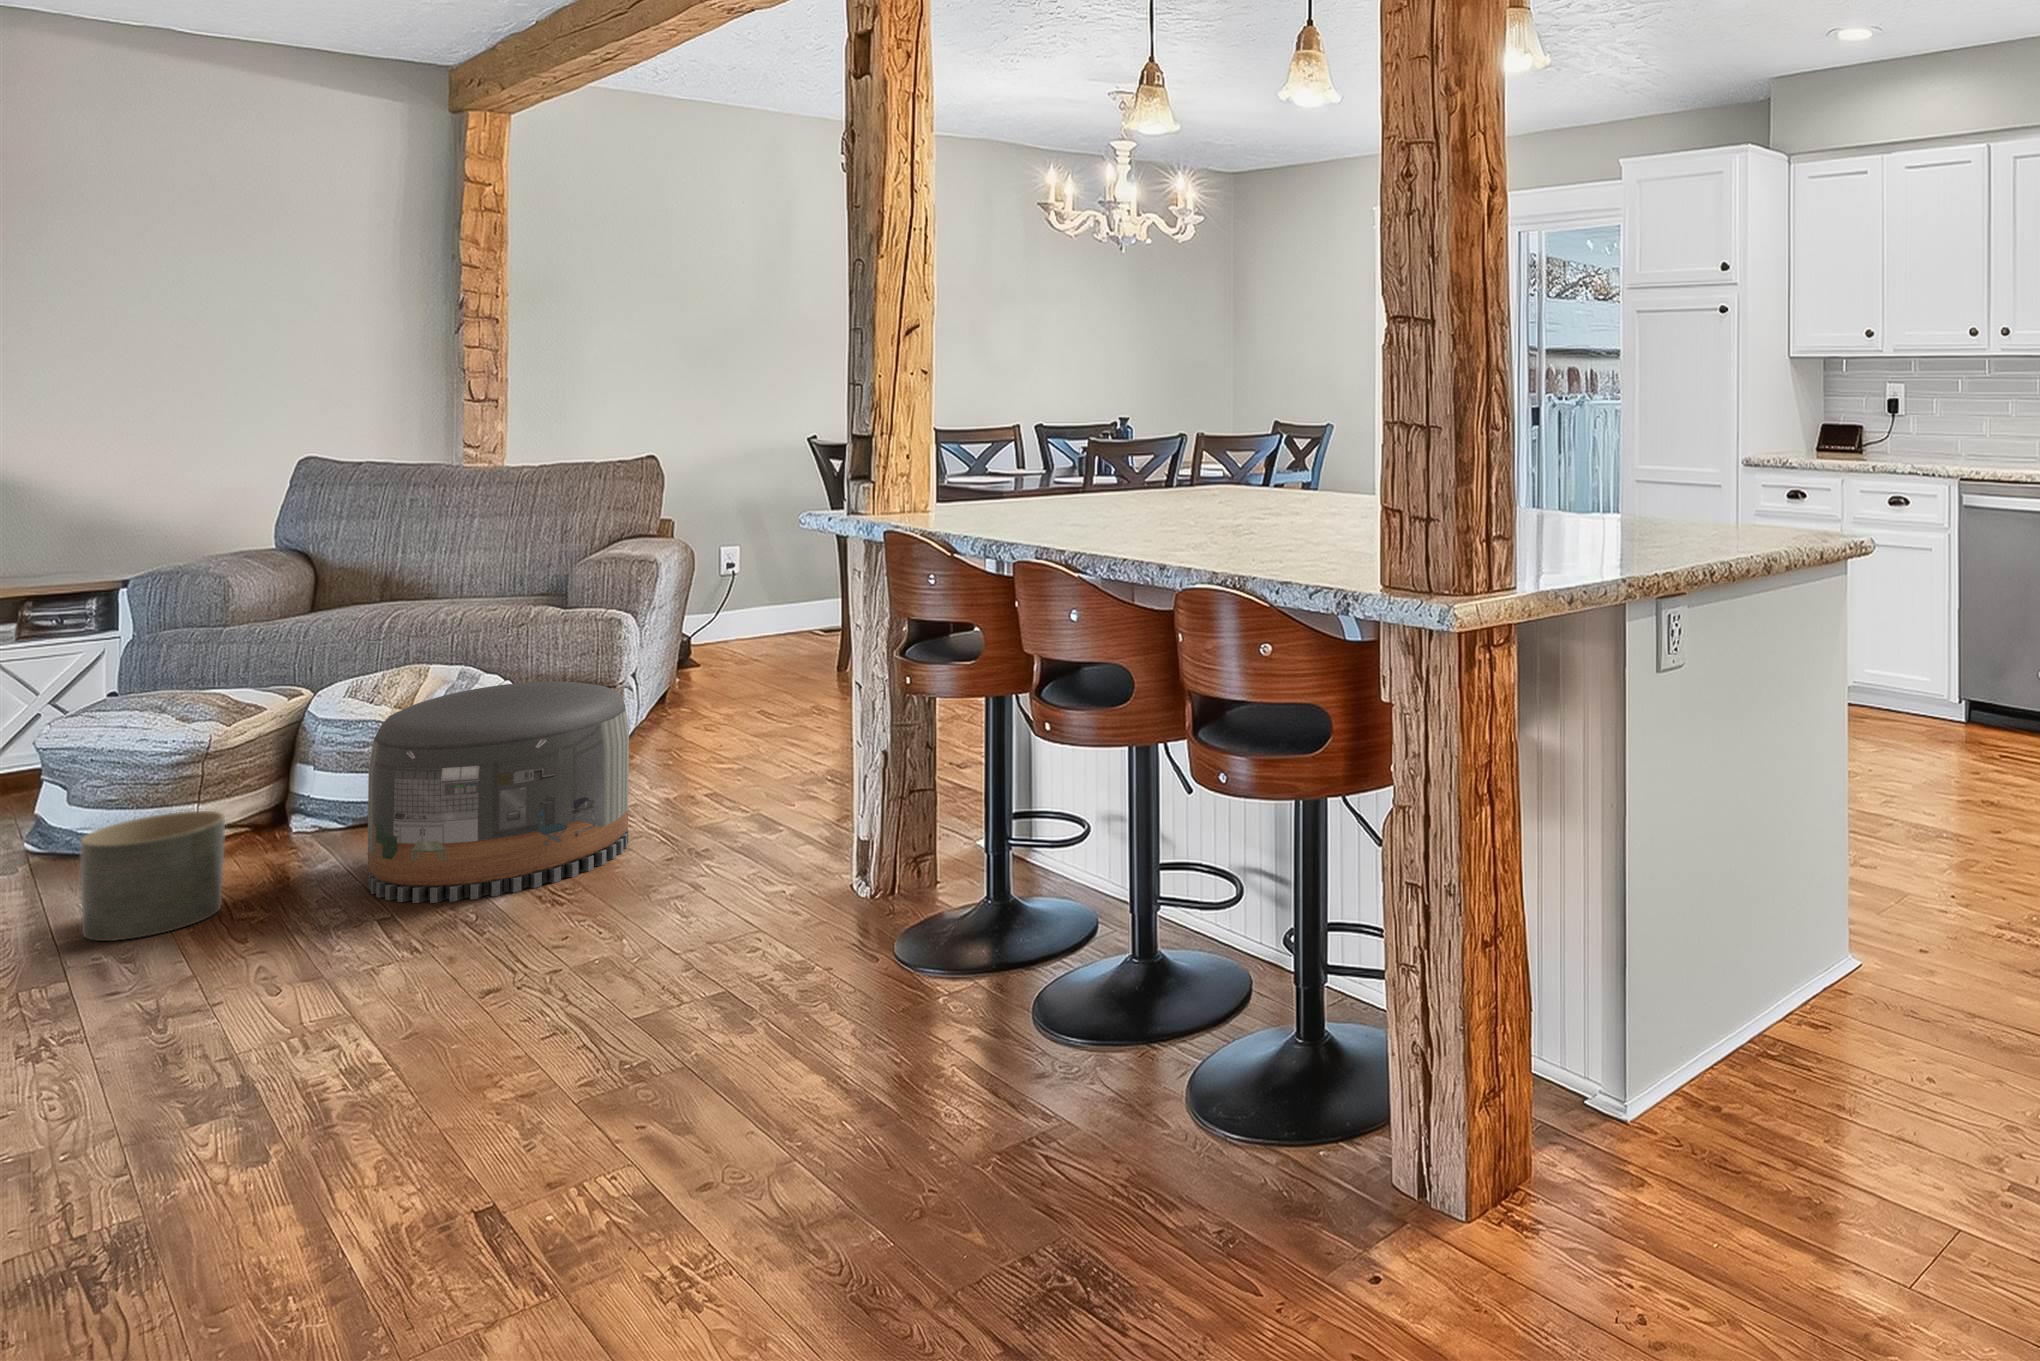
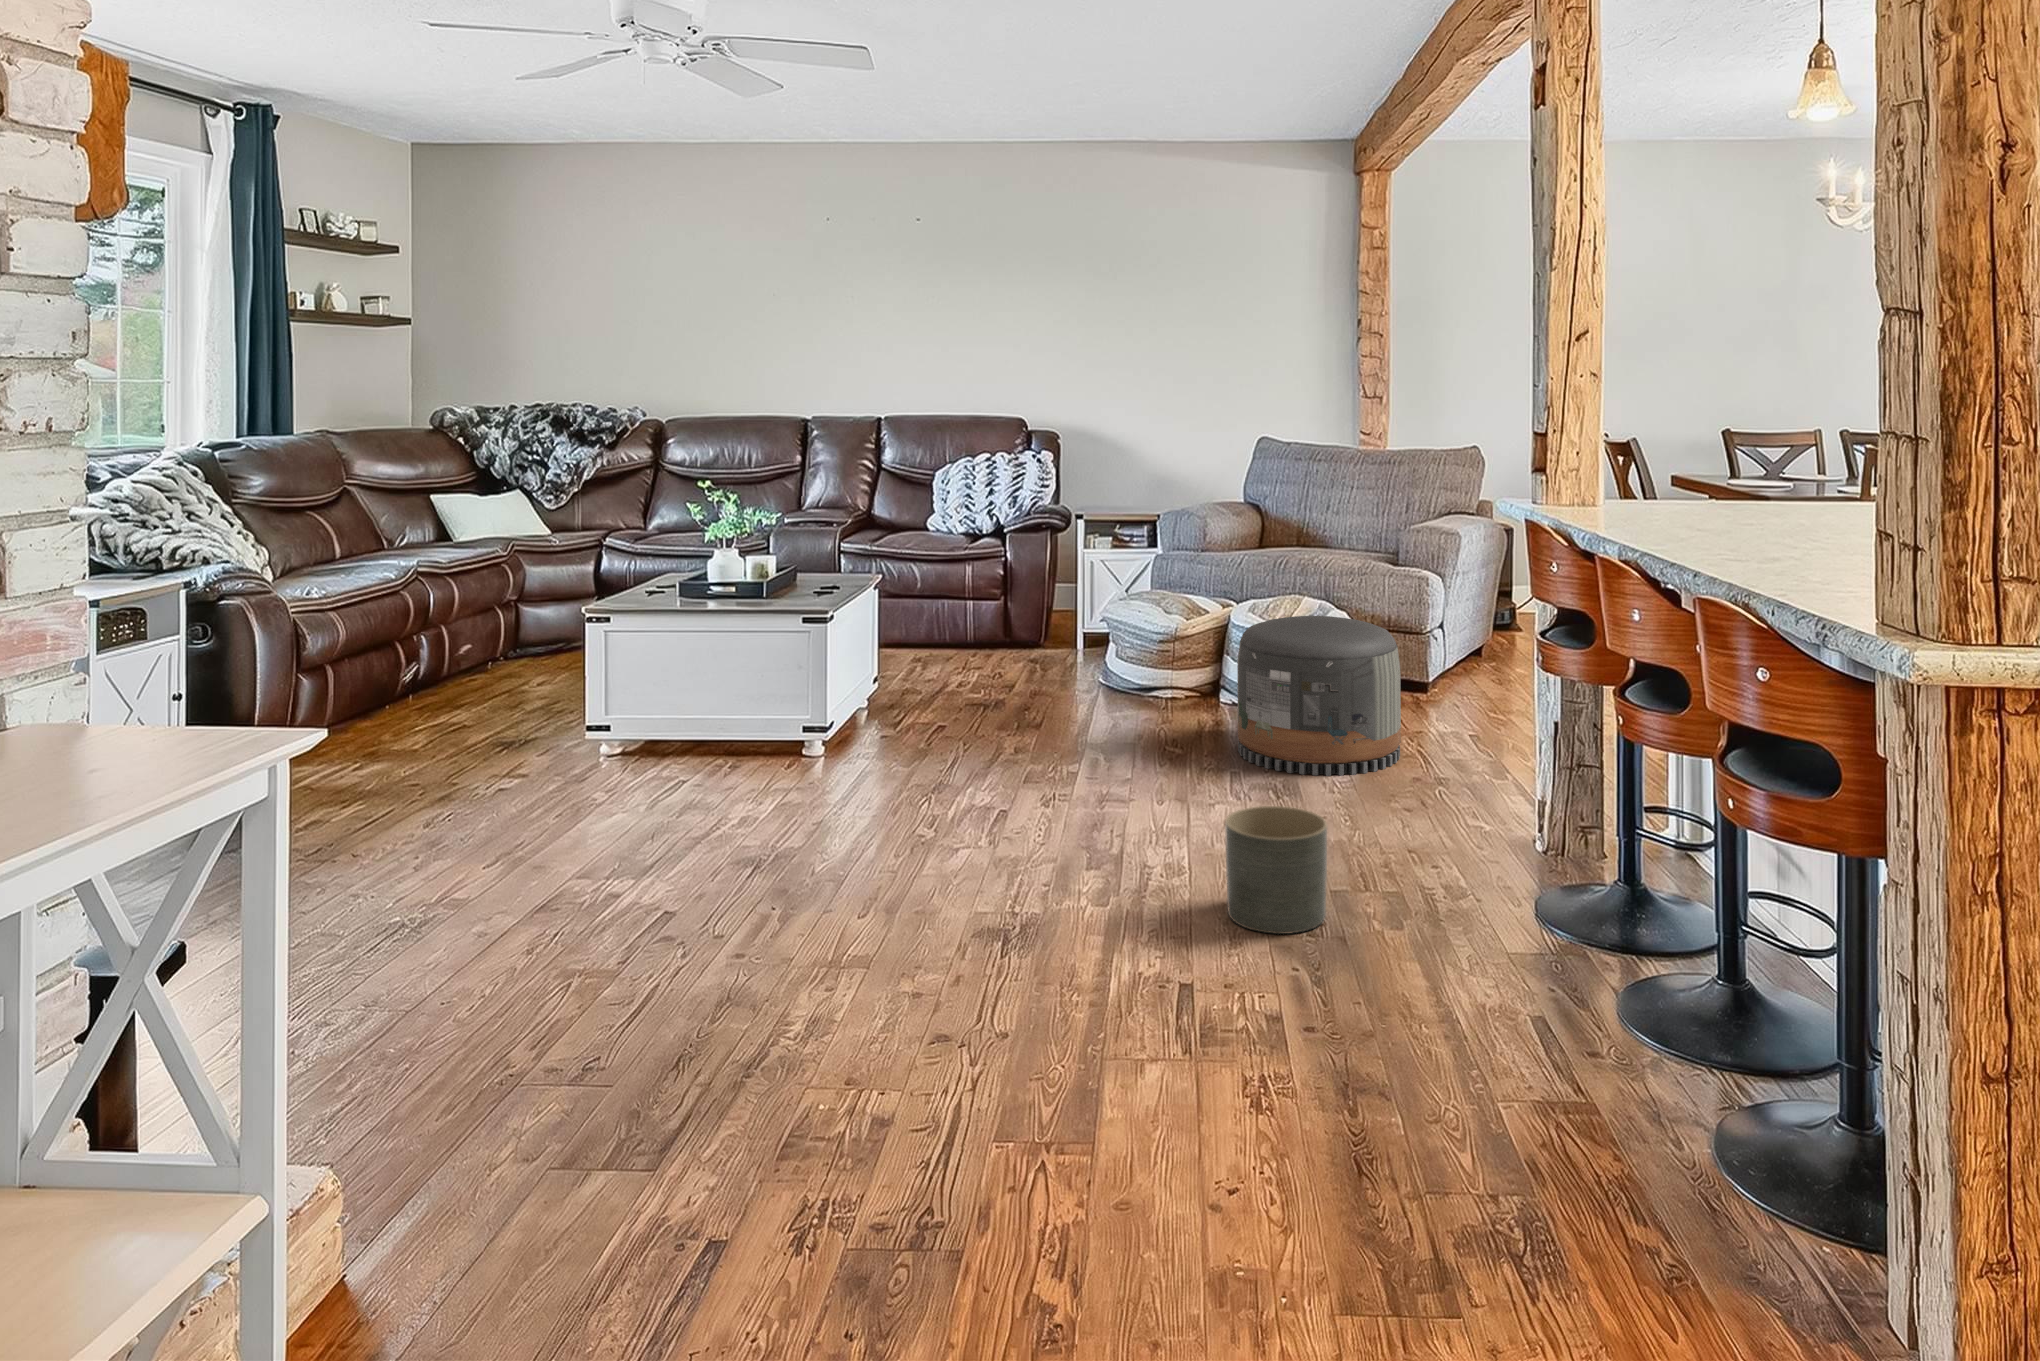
planter: present [81,811,225,941] -> present [1225,806,1327,934]

